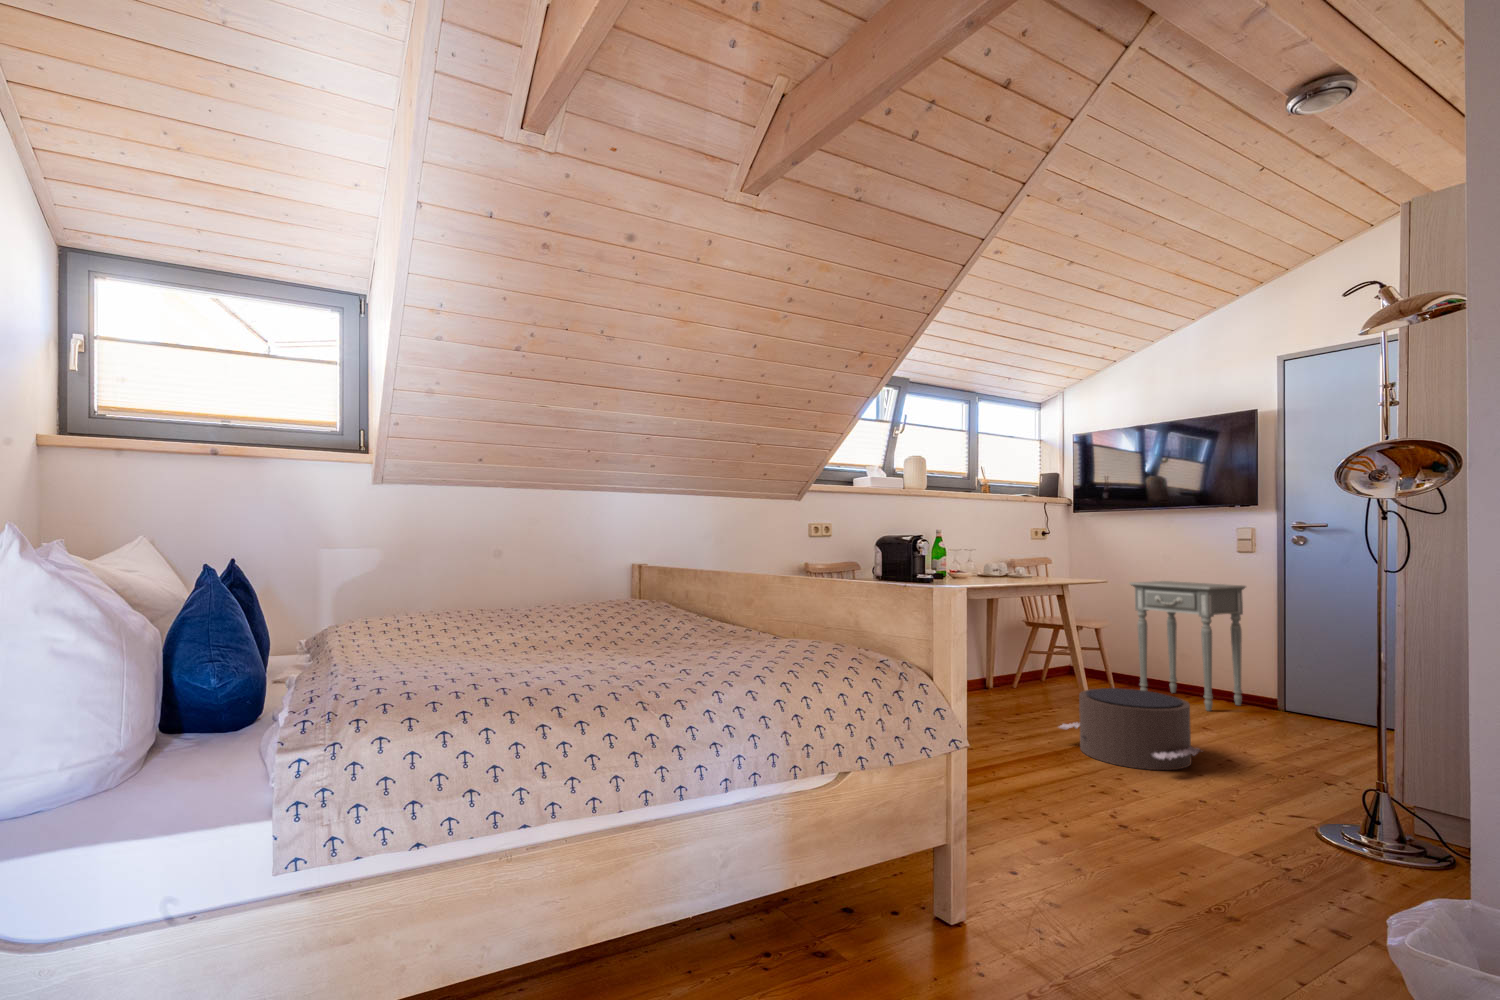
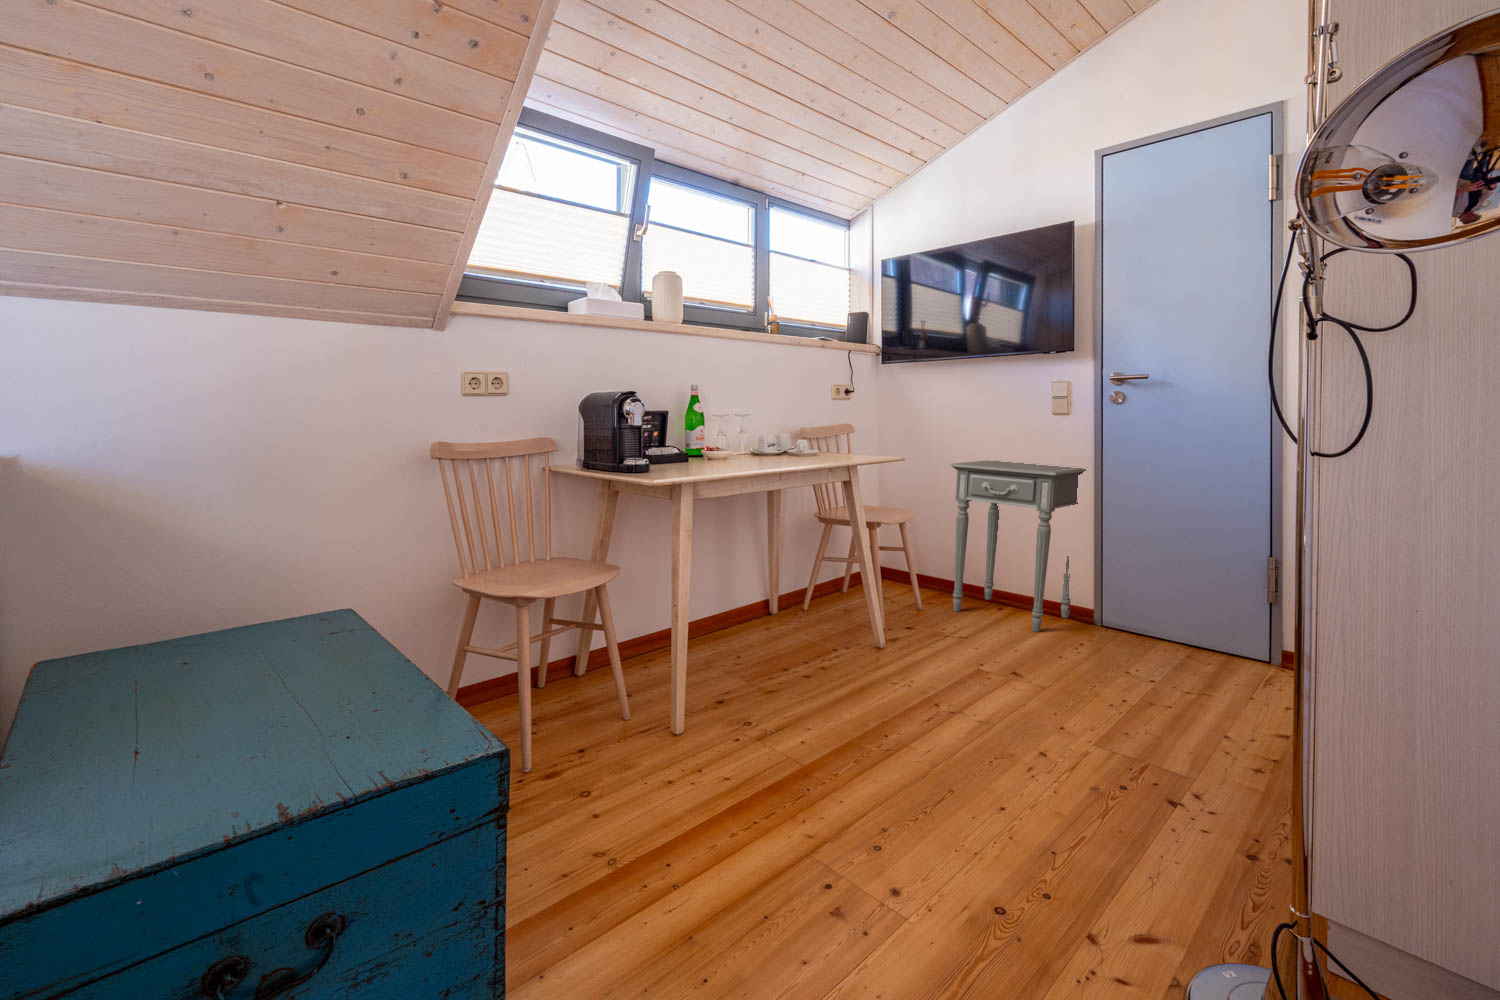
pouf: present [1059,688,1200,770] -> none [854,637,1074,789]

